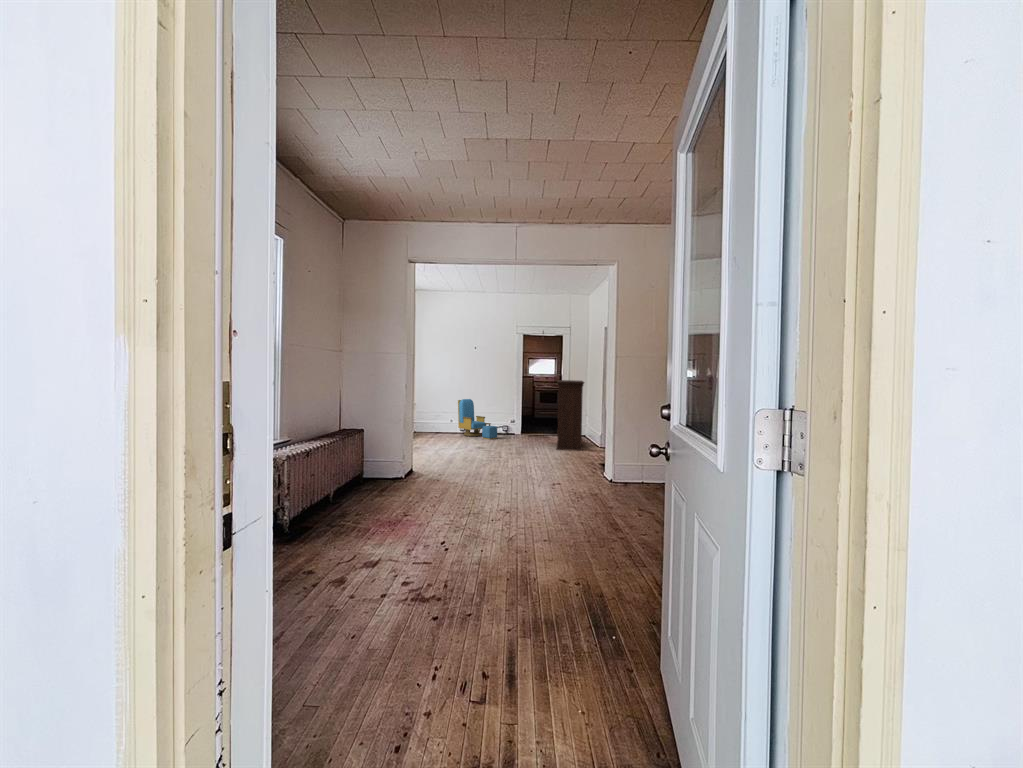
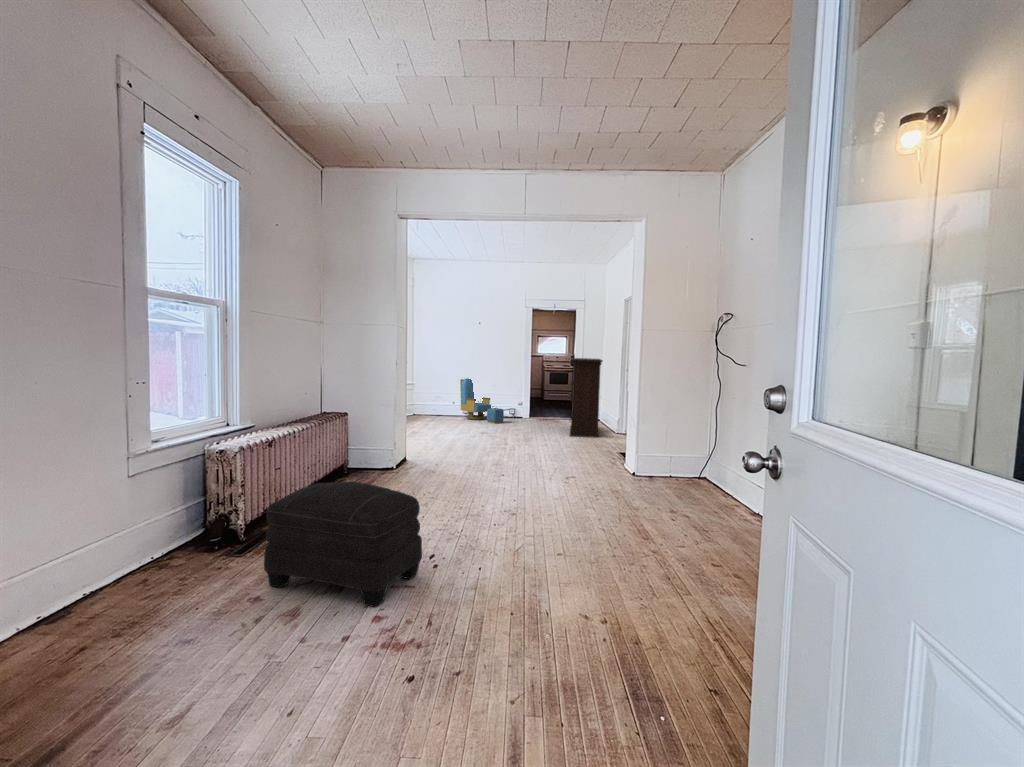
ottoman: none [314,483,436,576] -> present [264,482,422,607]

